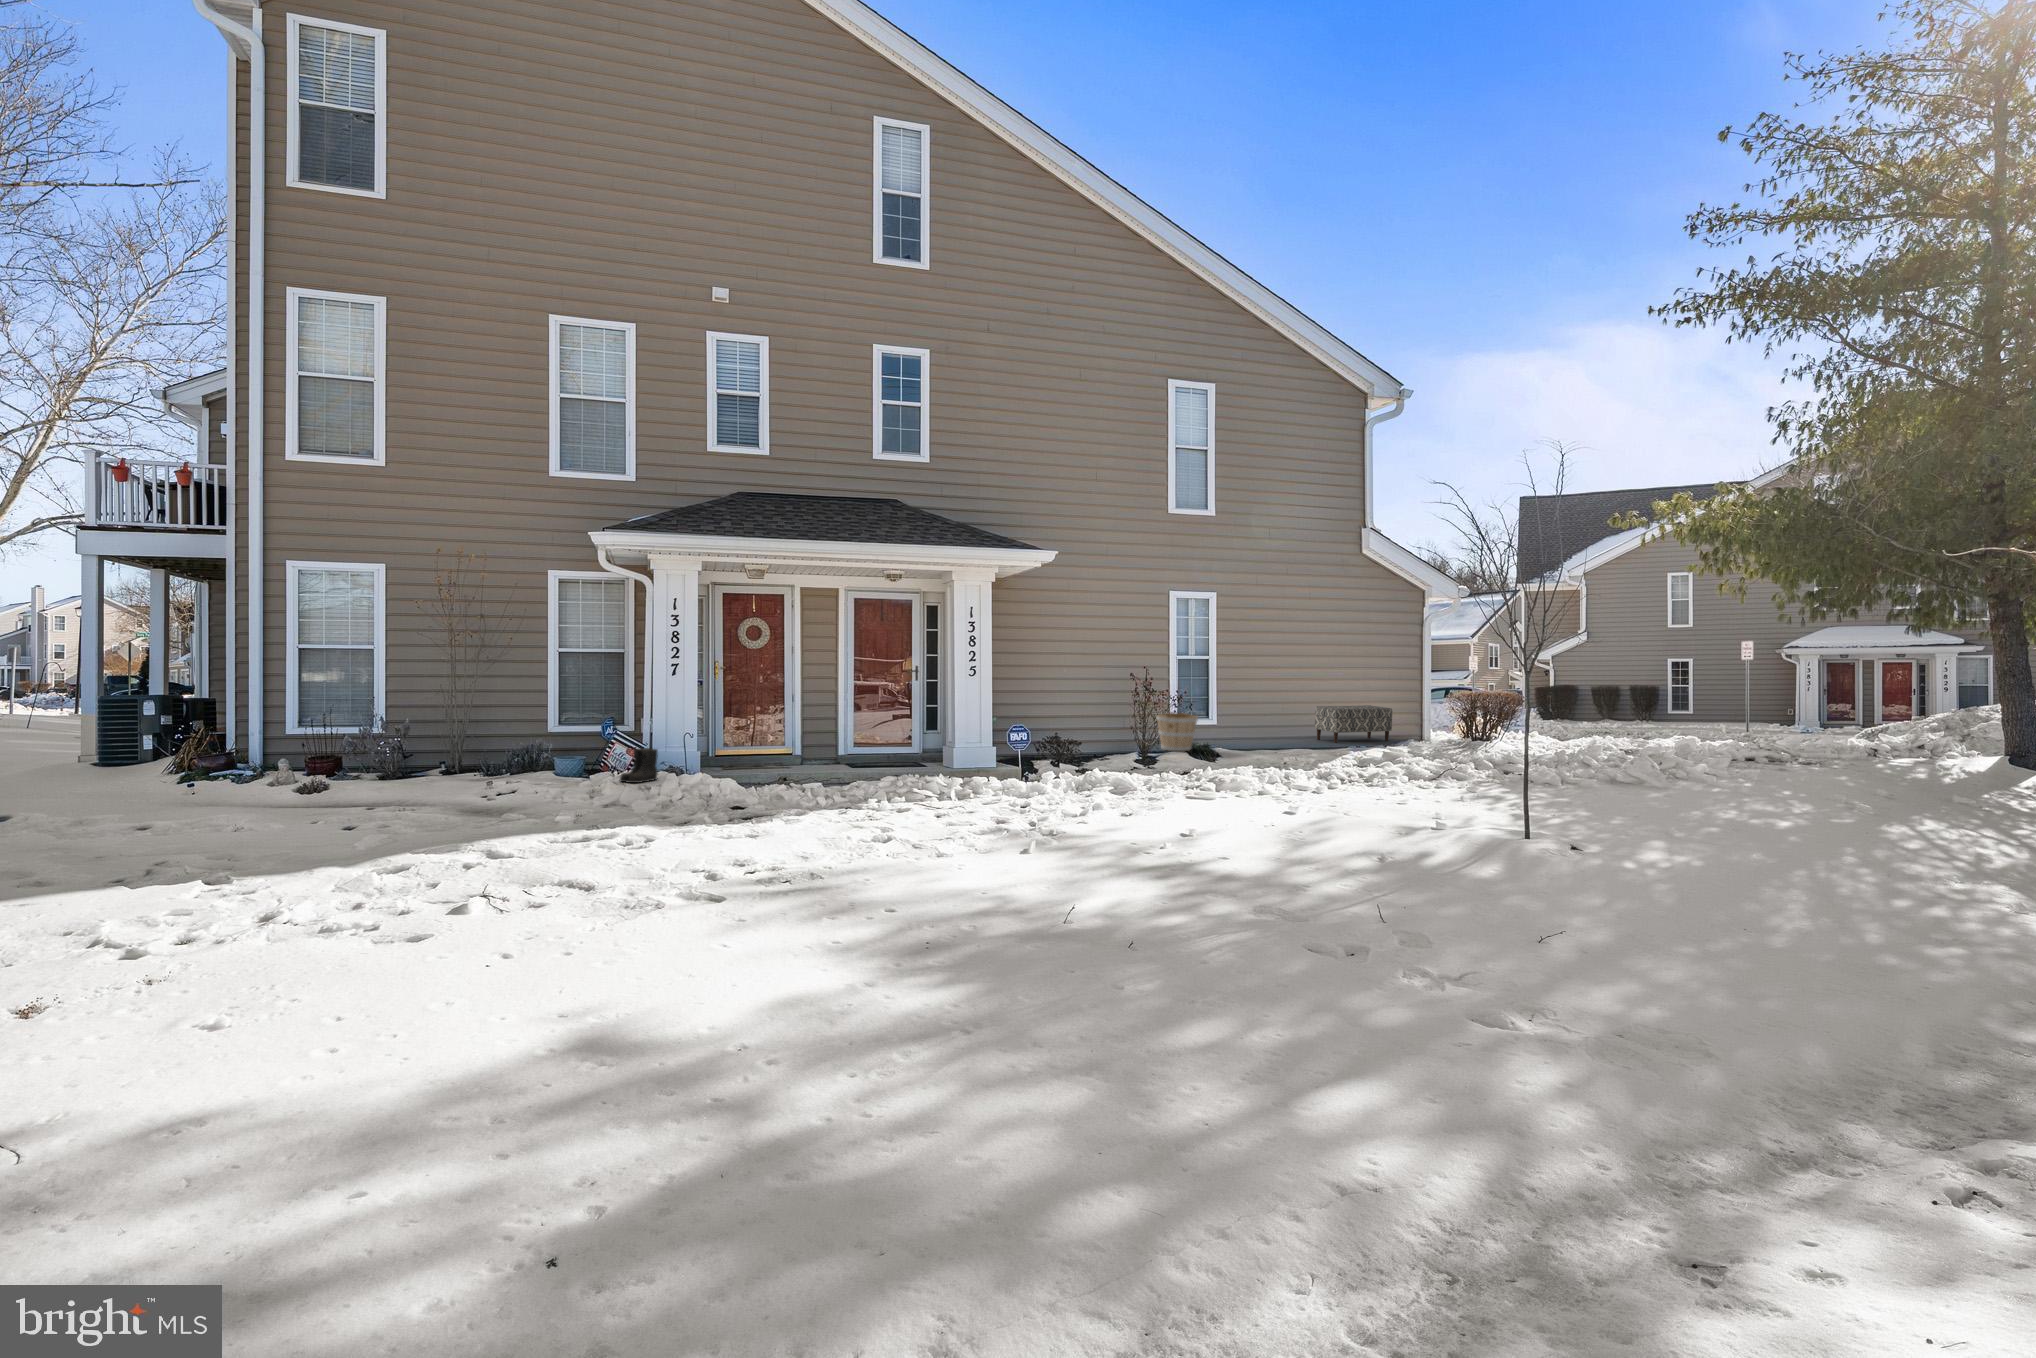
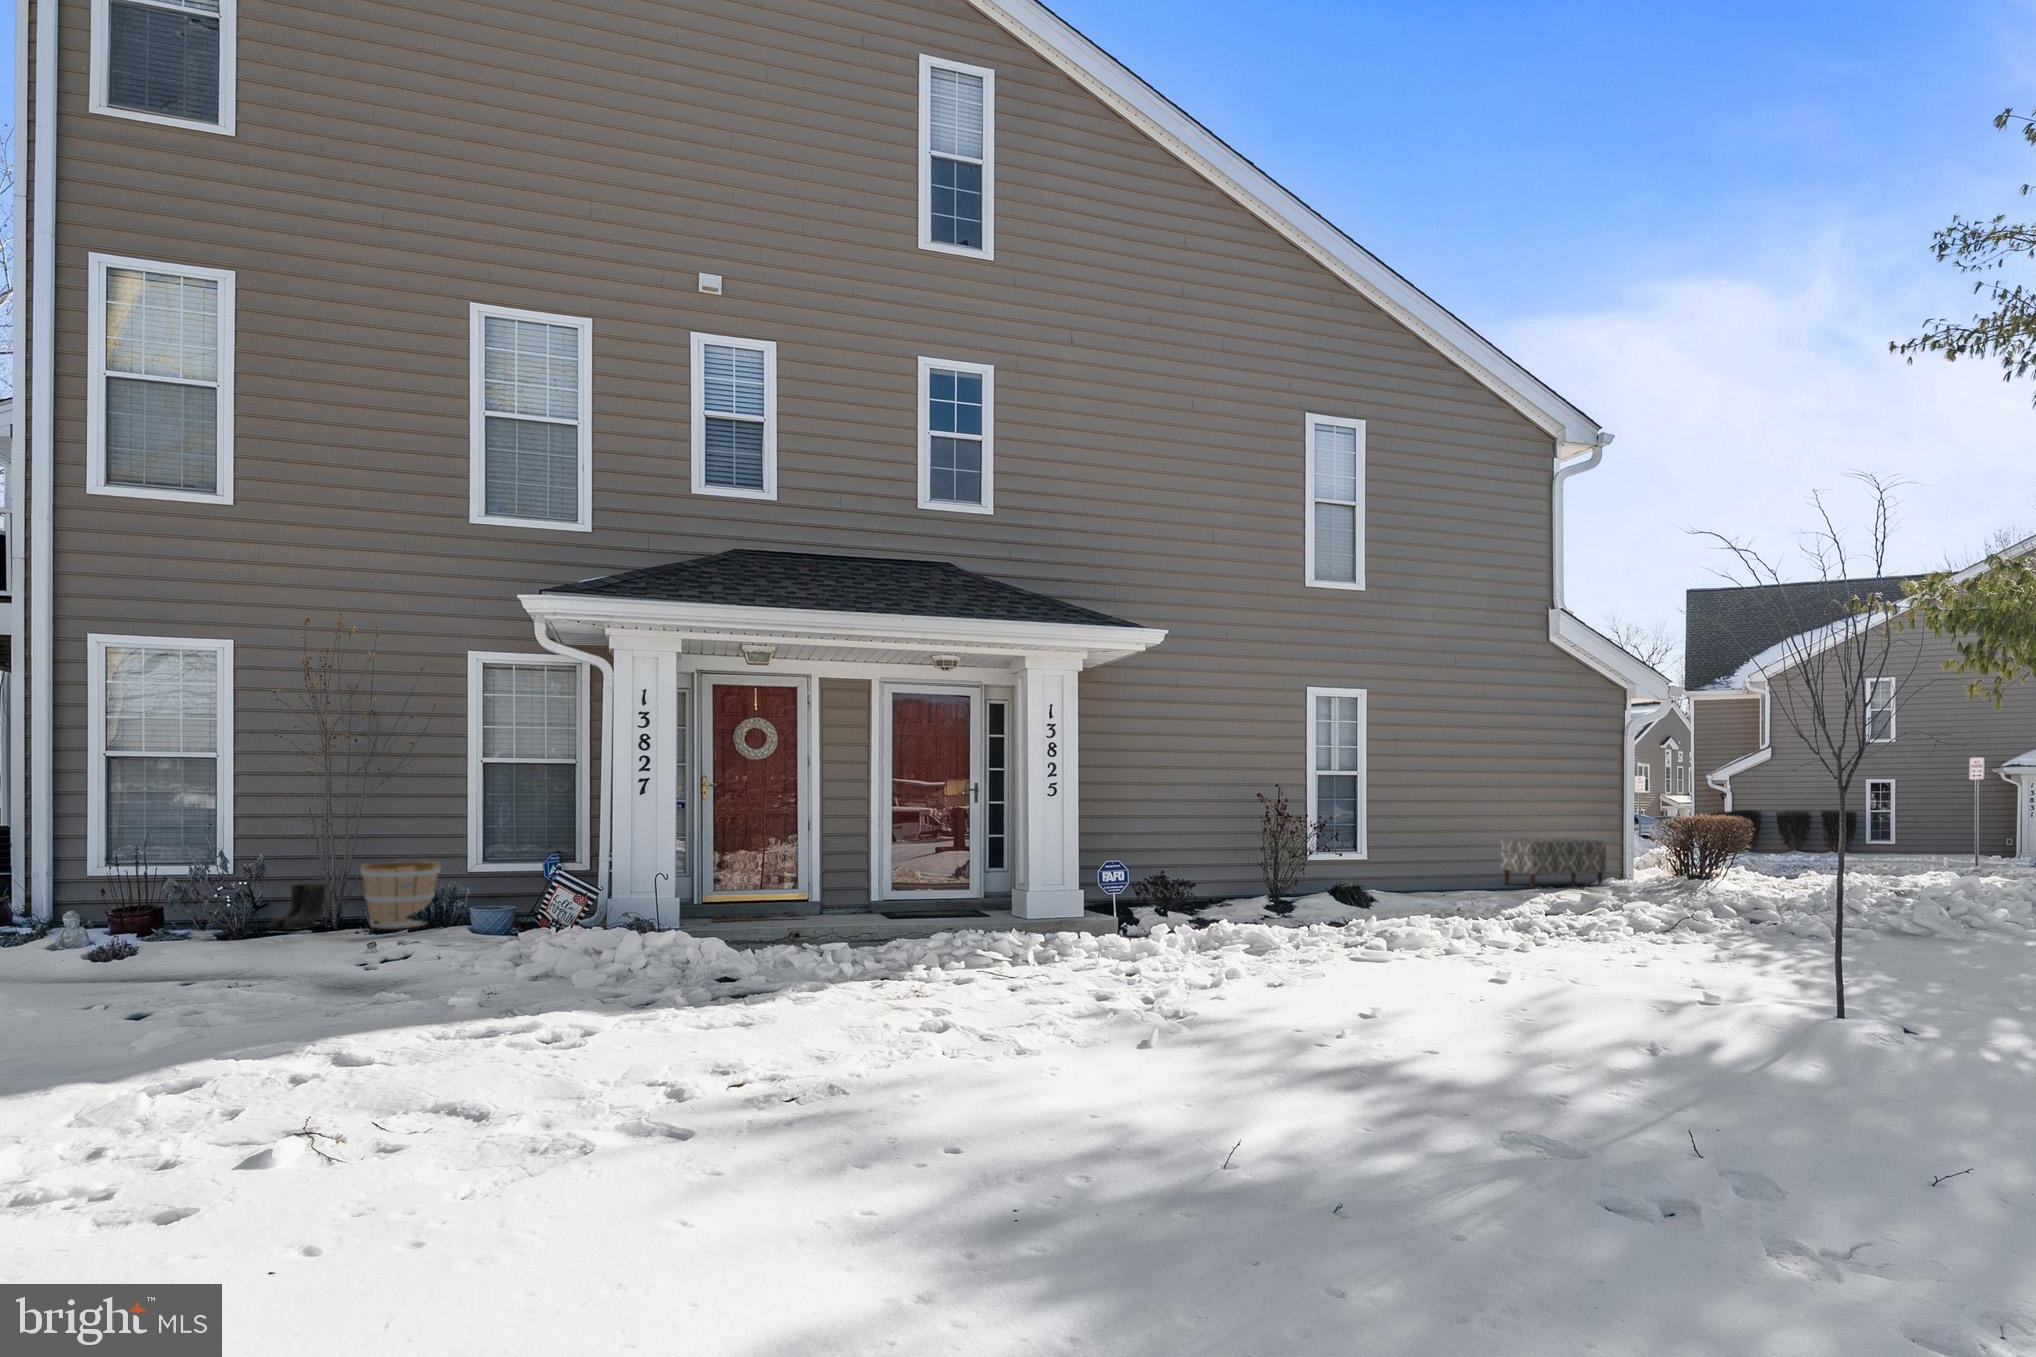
wooden bucket: present [1156,712,1198,751] -> present [361,860,440,929]
boots: present [620,748,658,783] -> present [269,882,326,930]

